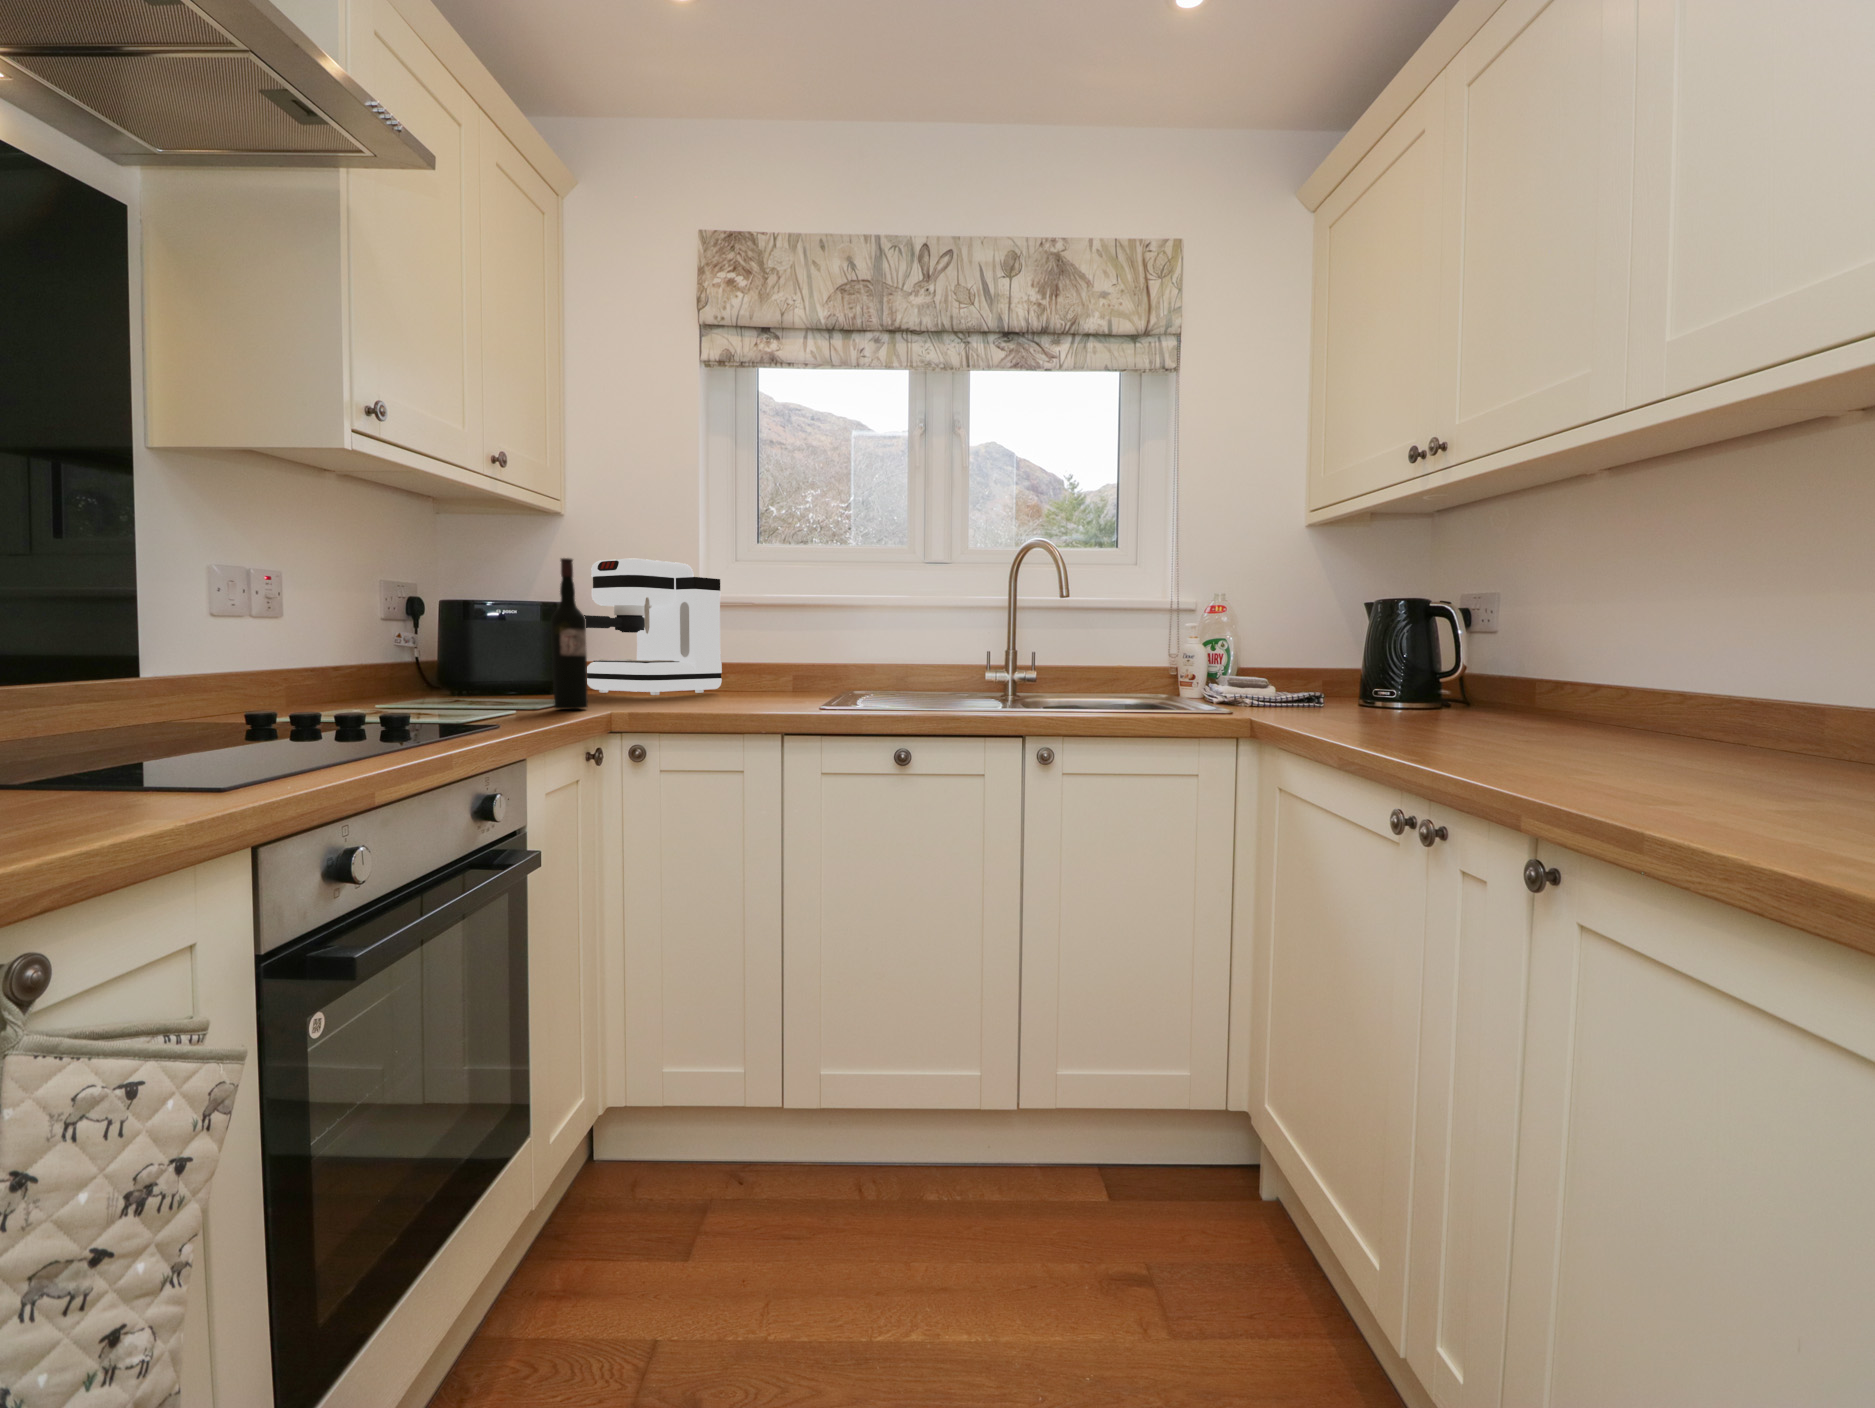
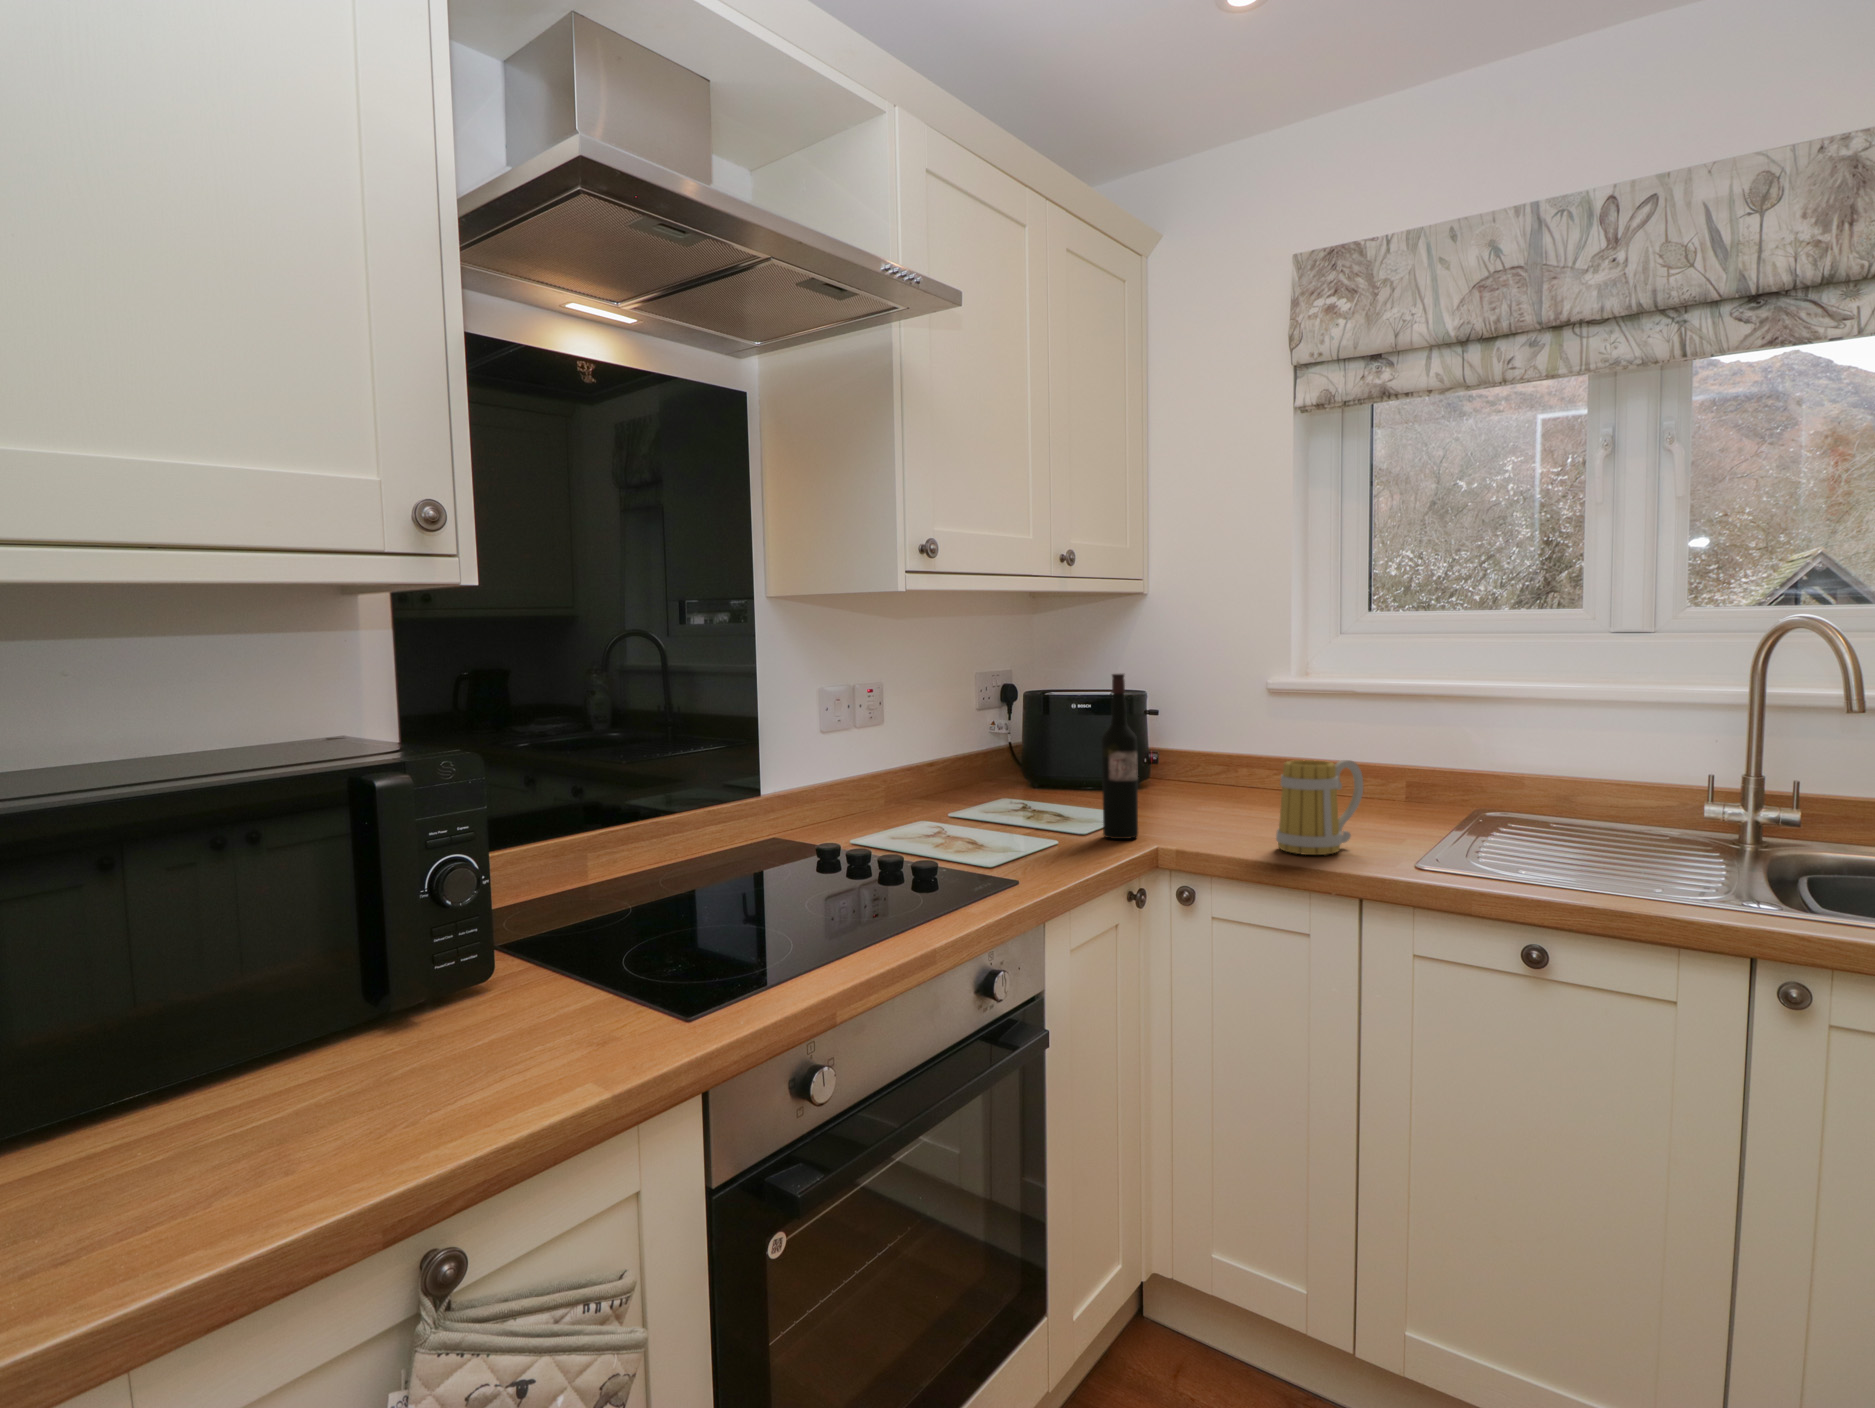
coffee maker: present [584,559,722,695] -> none [1138,648,1313,808]
mug: none [712,636,777,709] -> present [1276,760,1363,855]

